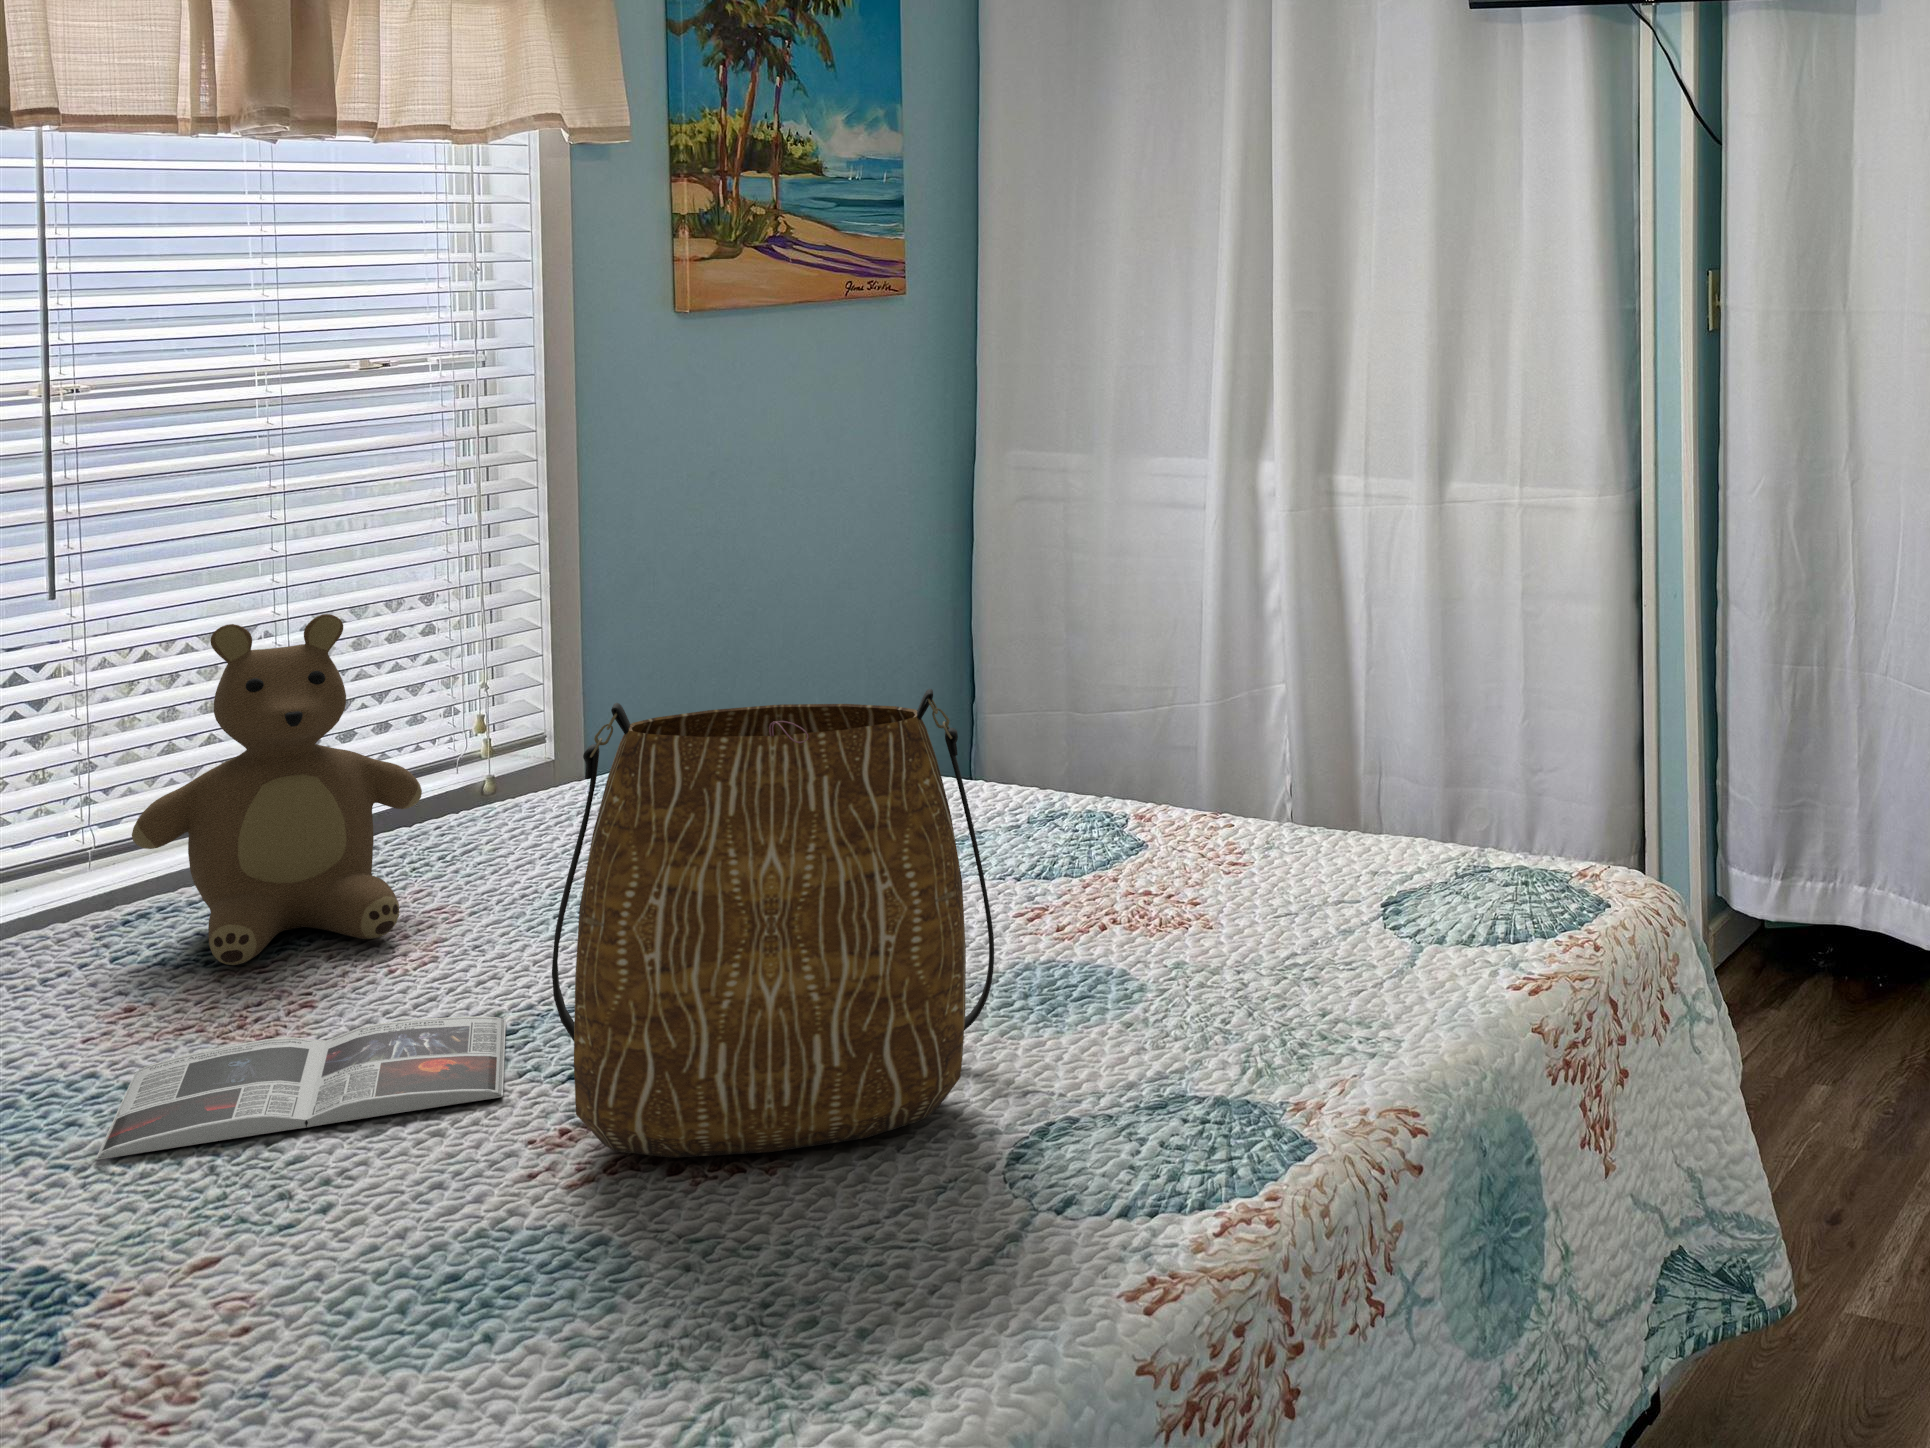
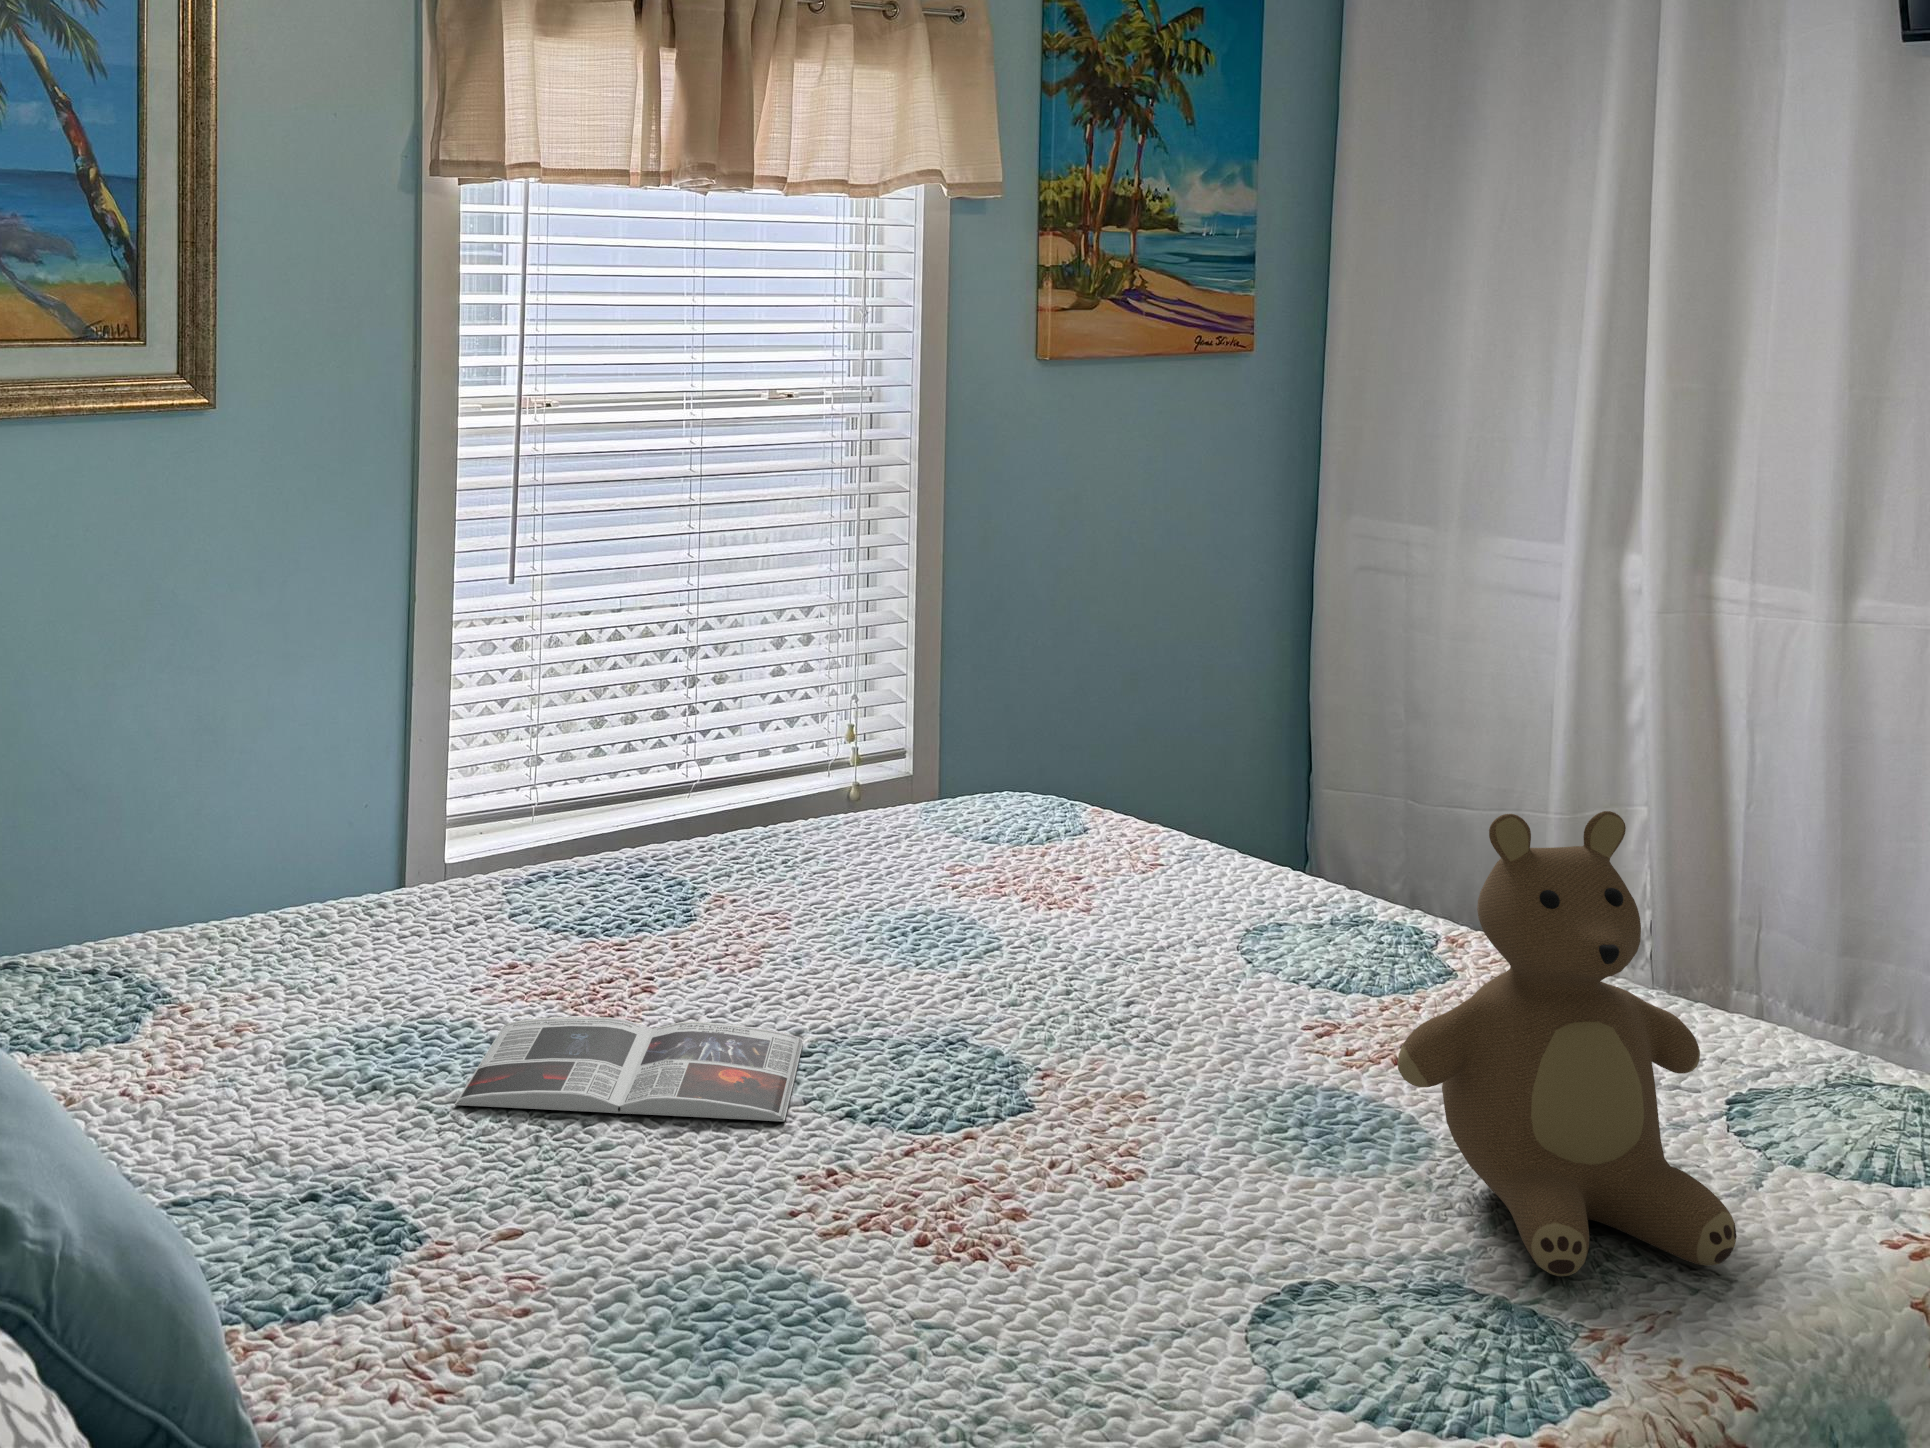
teddy bear: present [132,614,422,965] -> present [1397,811,1737,1276]
tote bag: present [552,689,994,1158] -> none [827,753,1259,1254]

